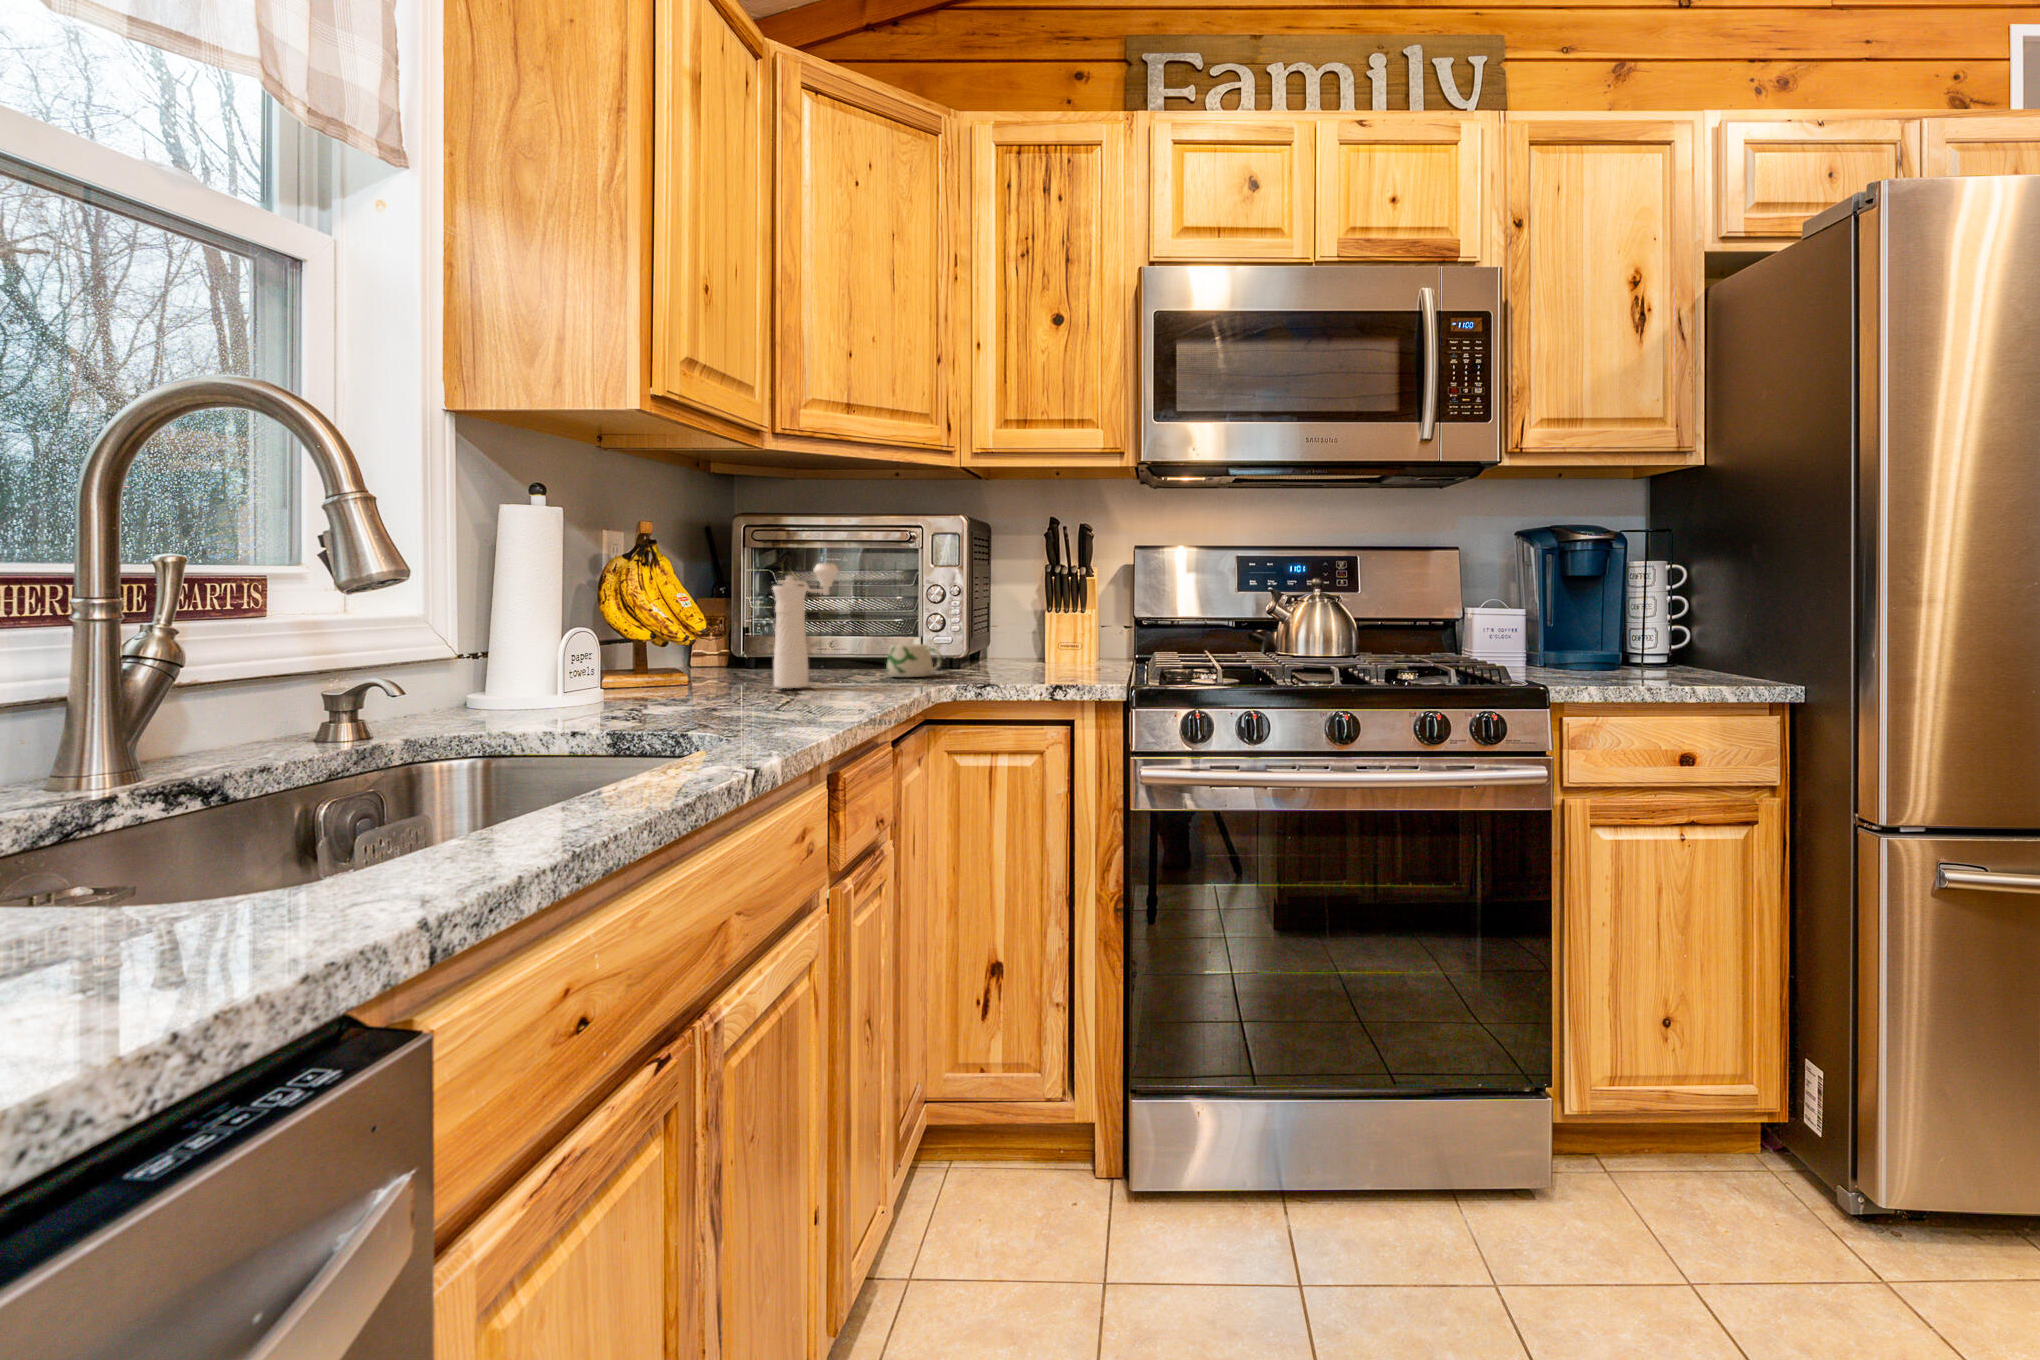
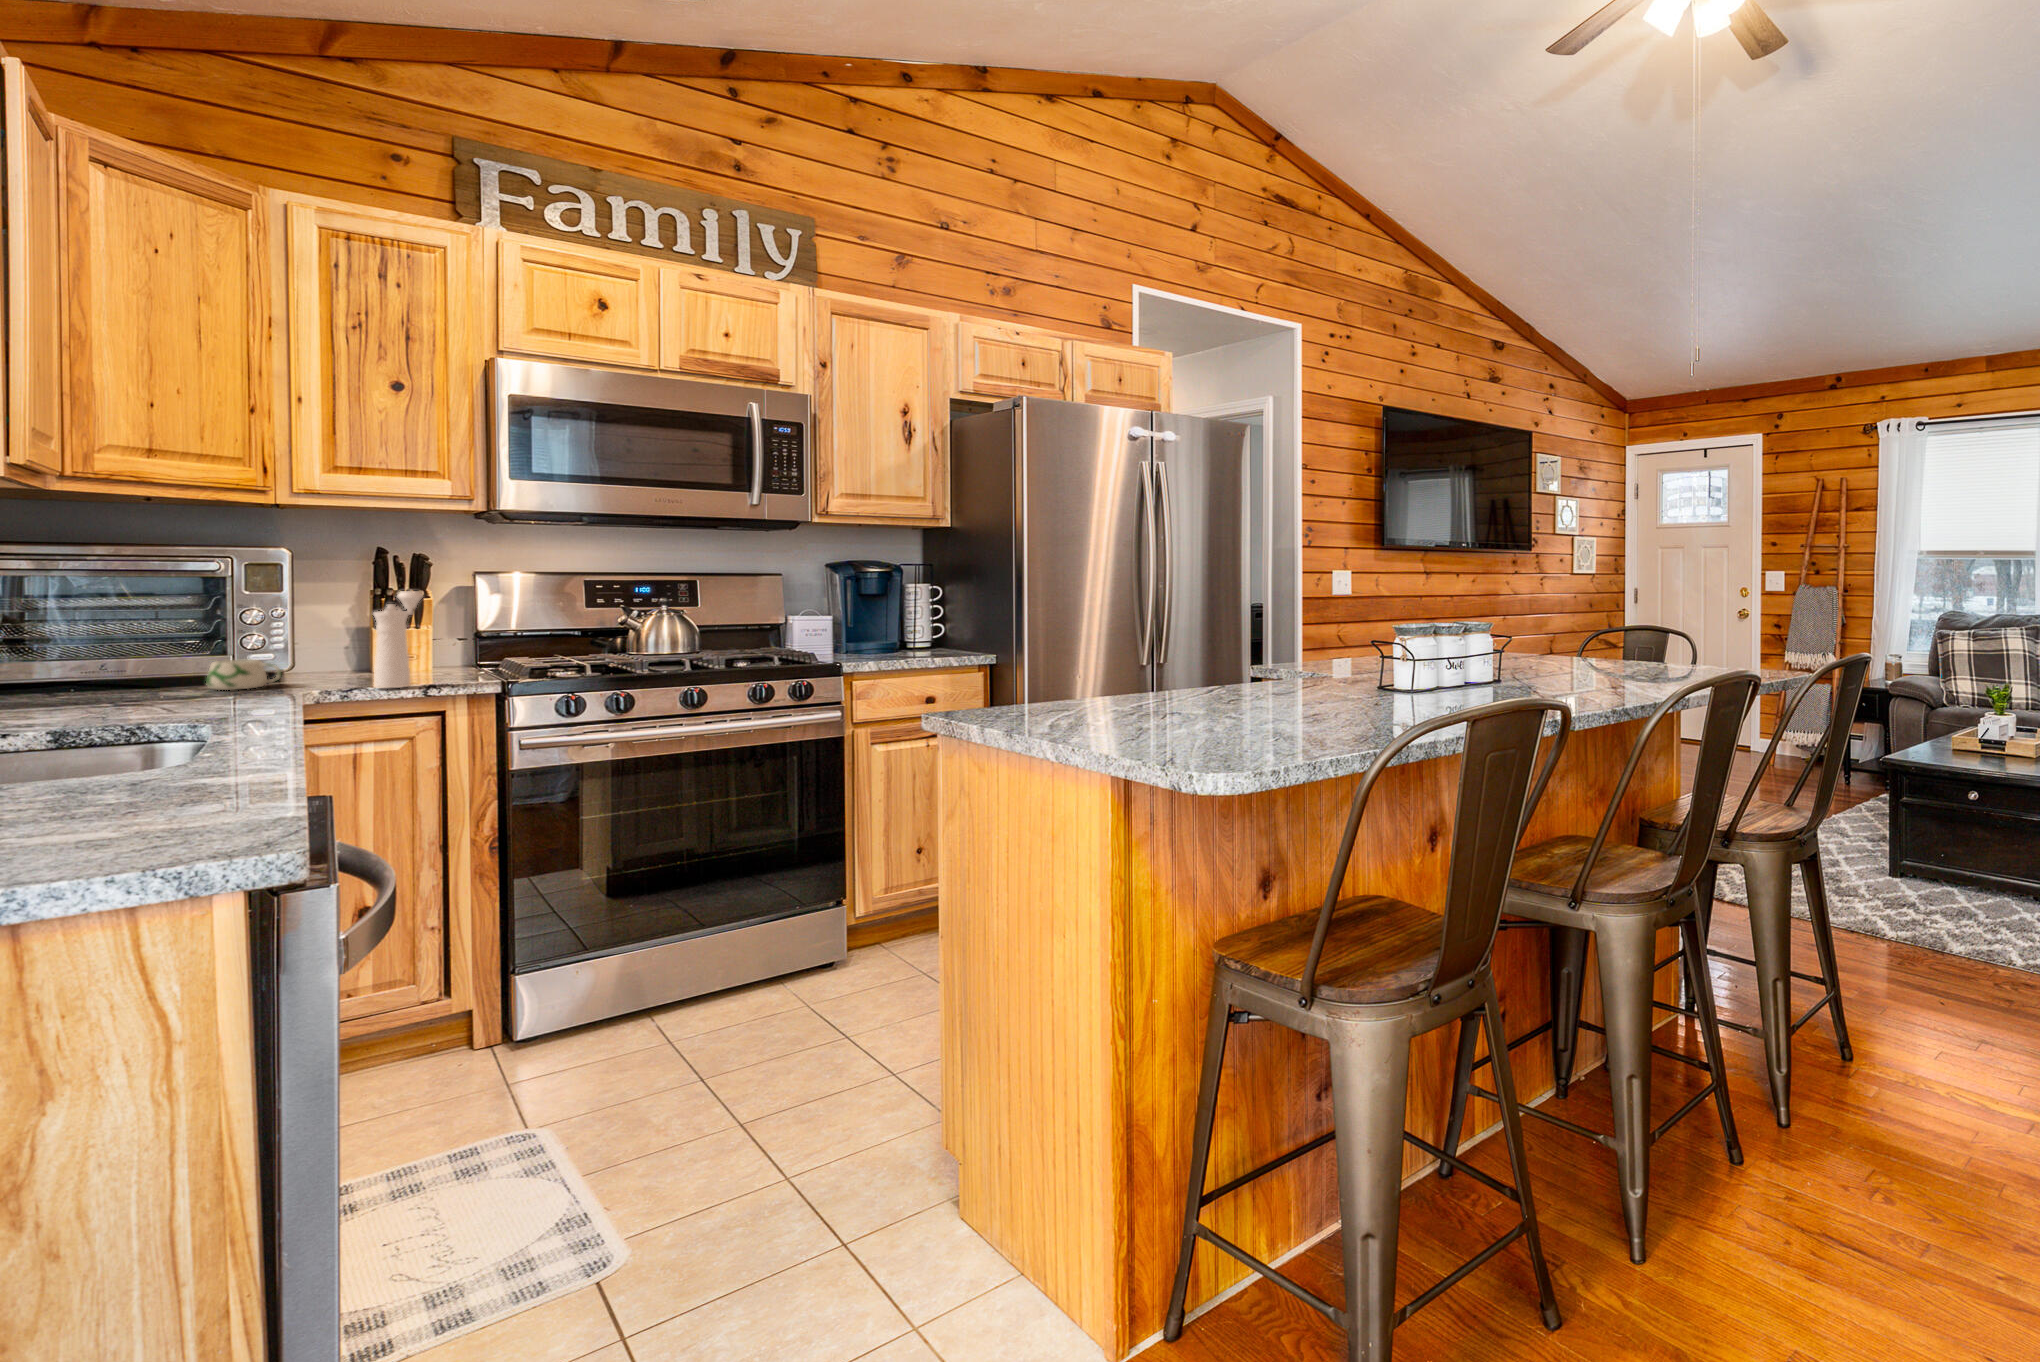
pepper mill: present [773,564,838,688] -> present [374,591,422,688]

